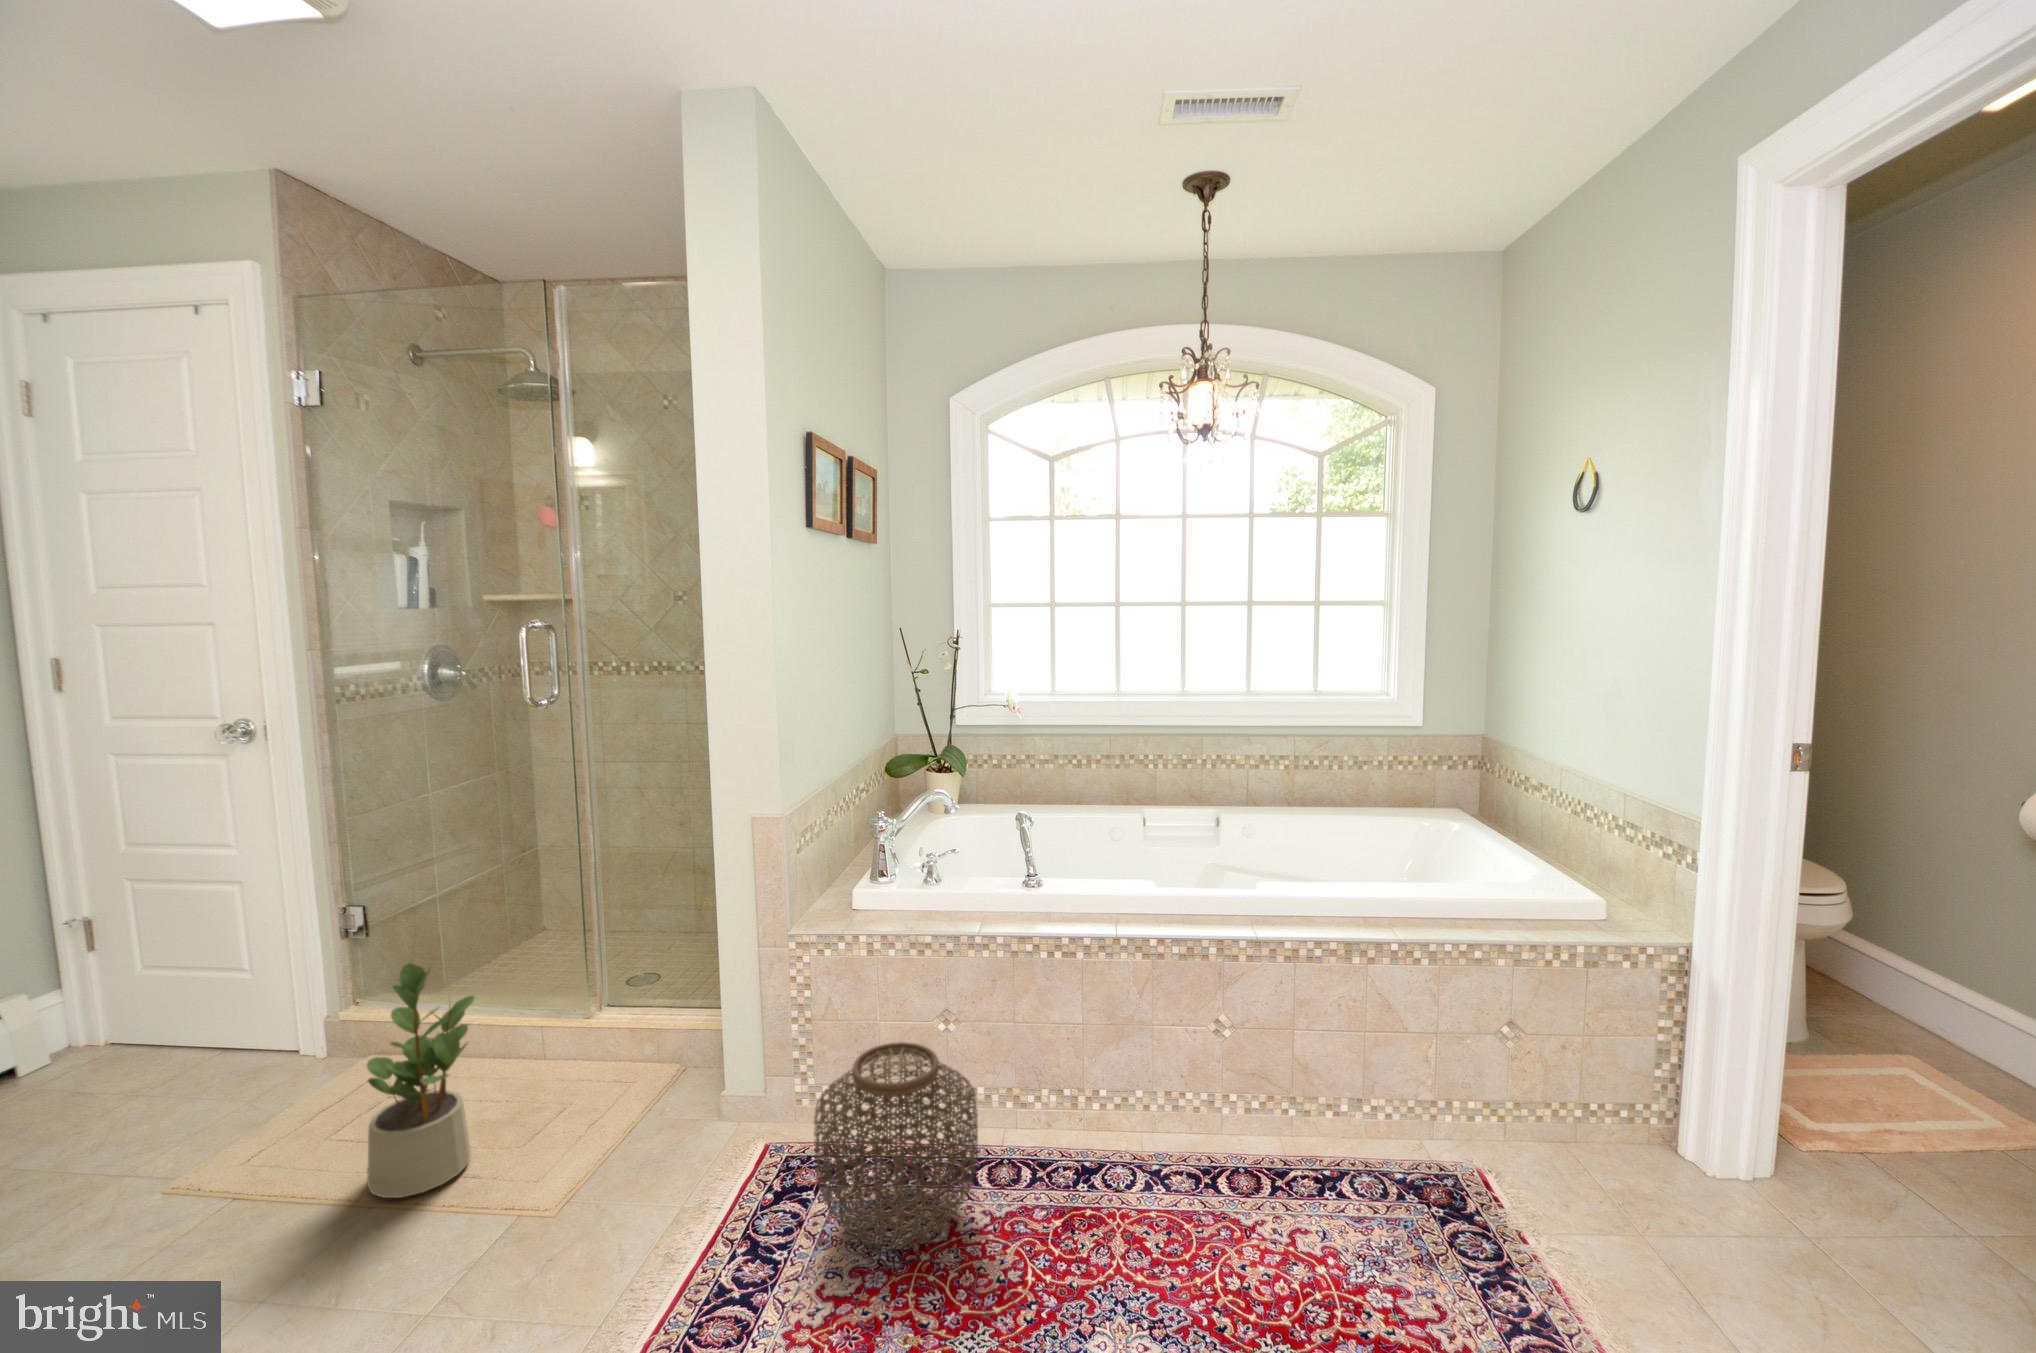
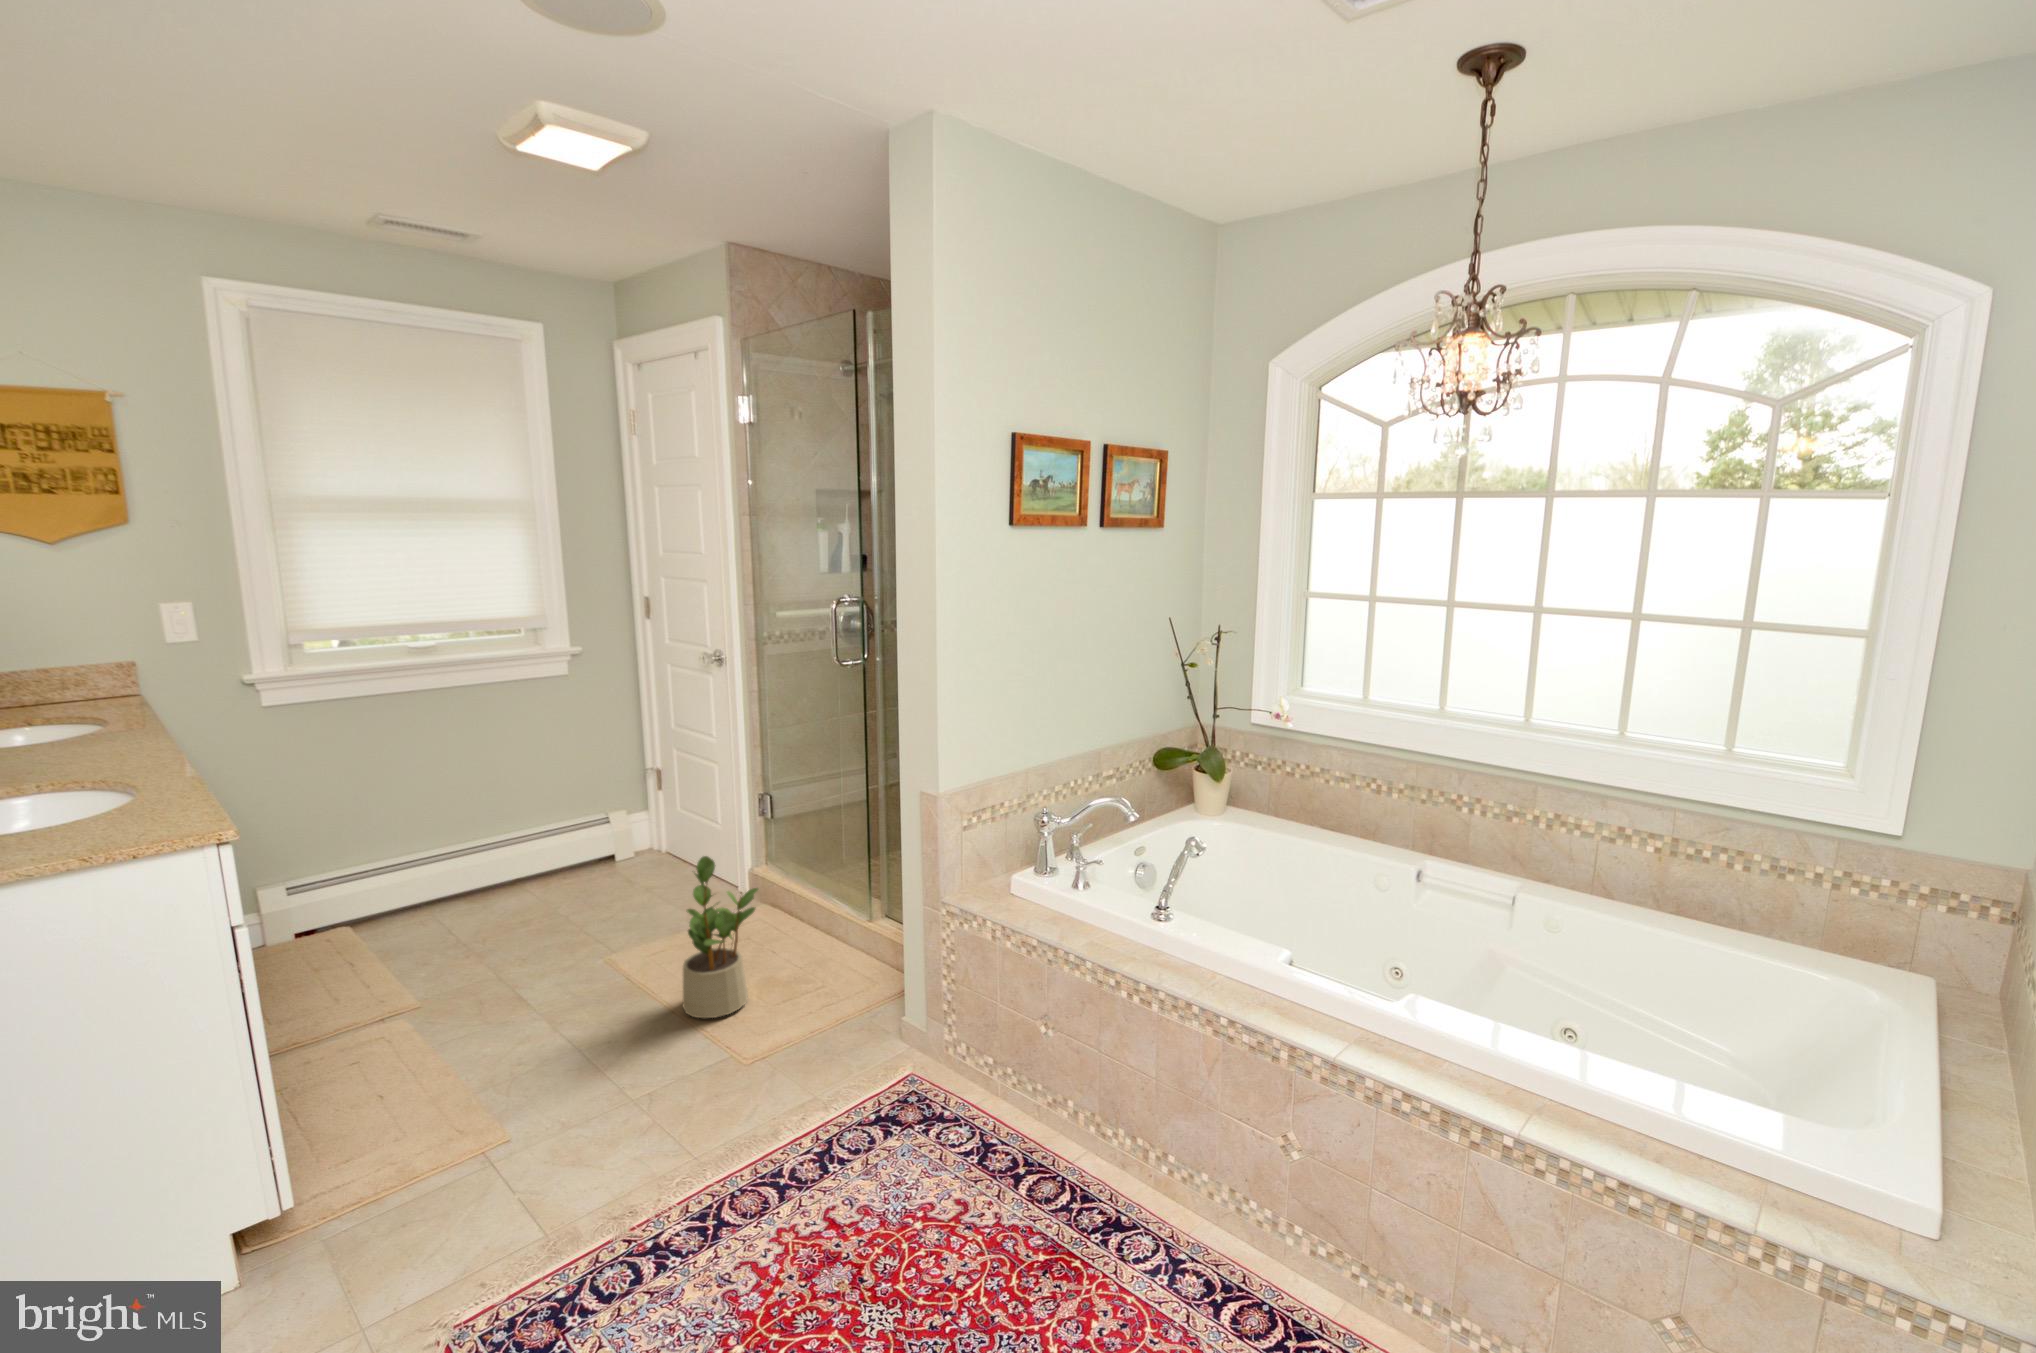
woven basket: present [814,1042,978,1250] -> none [851,1031,1000,1214]

